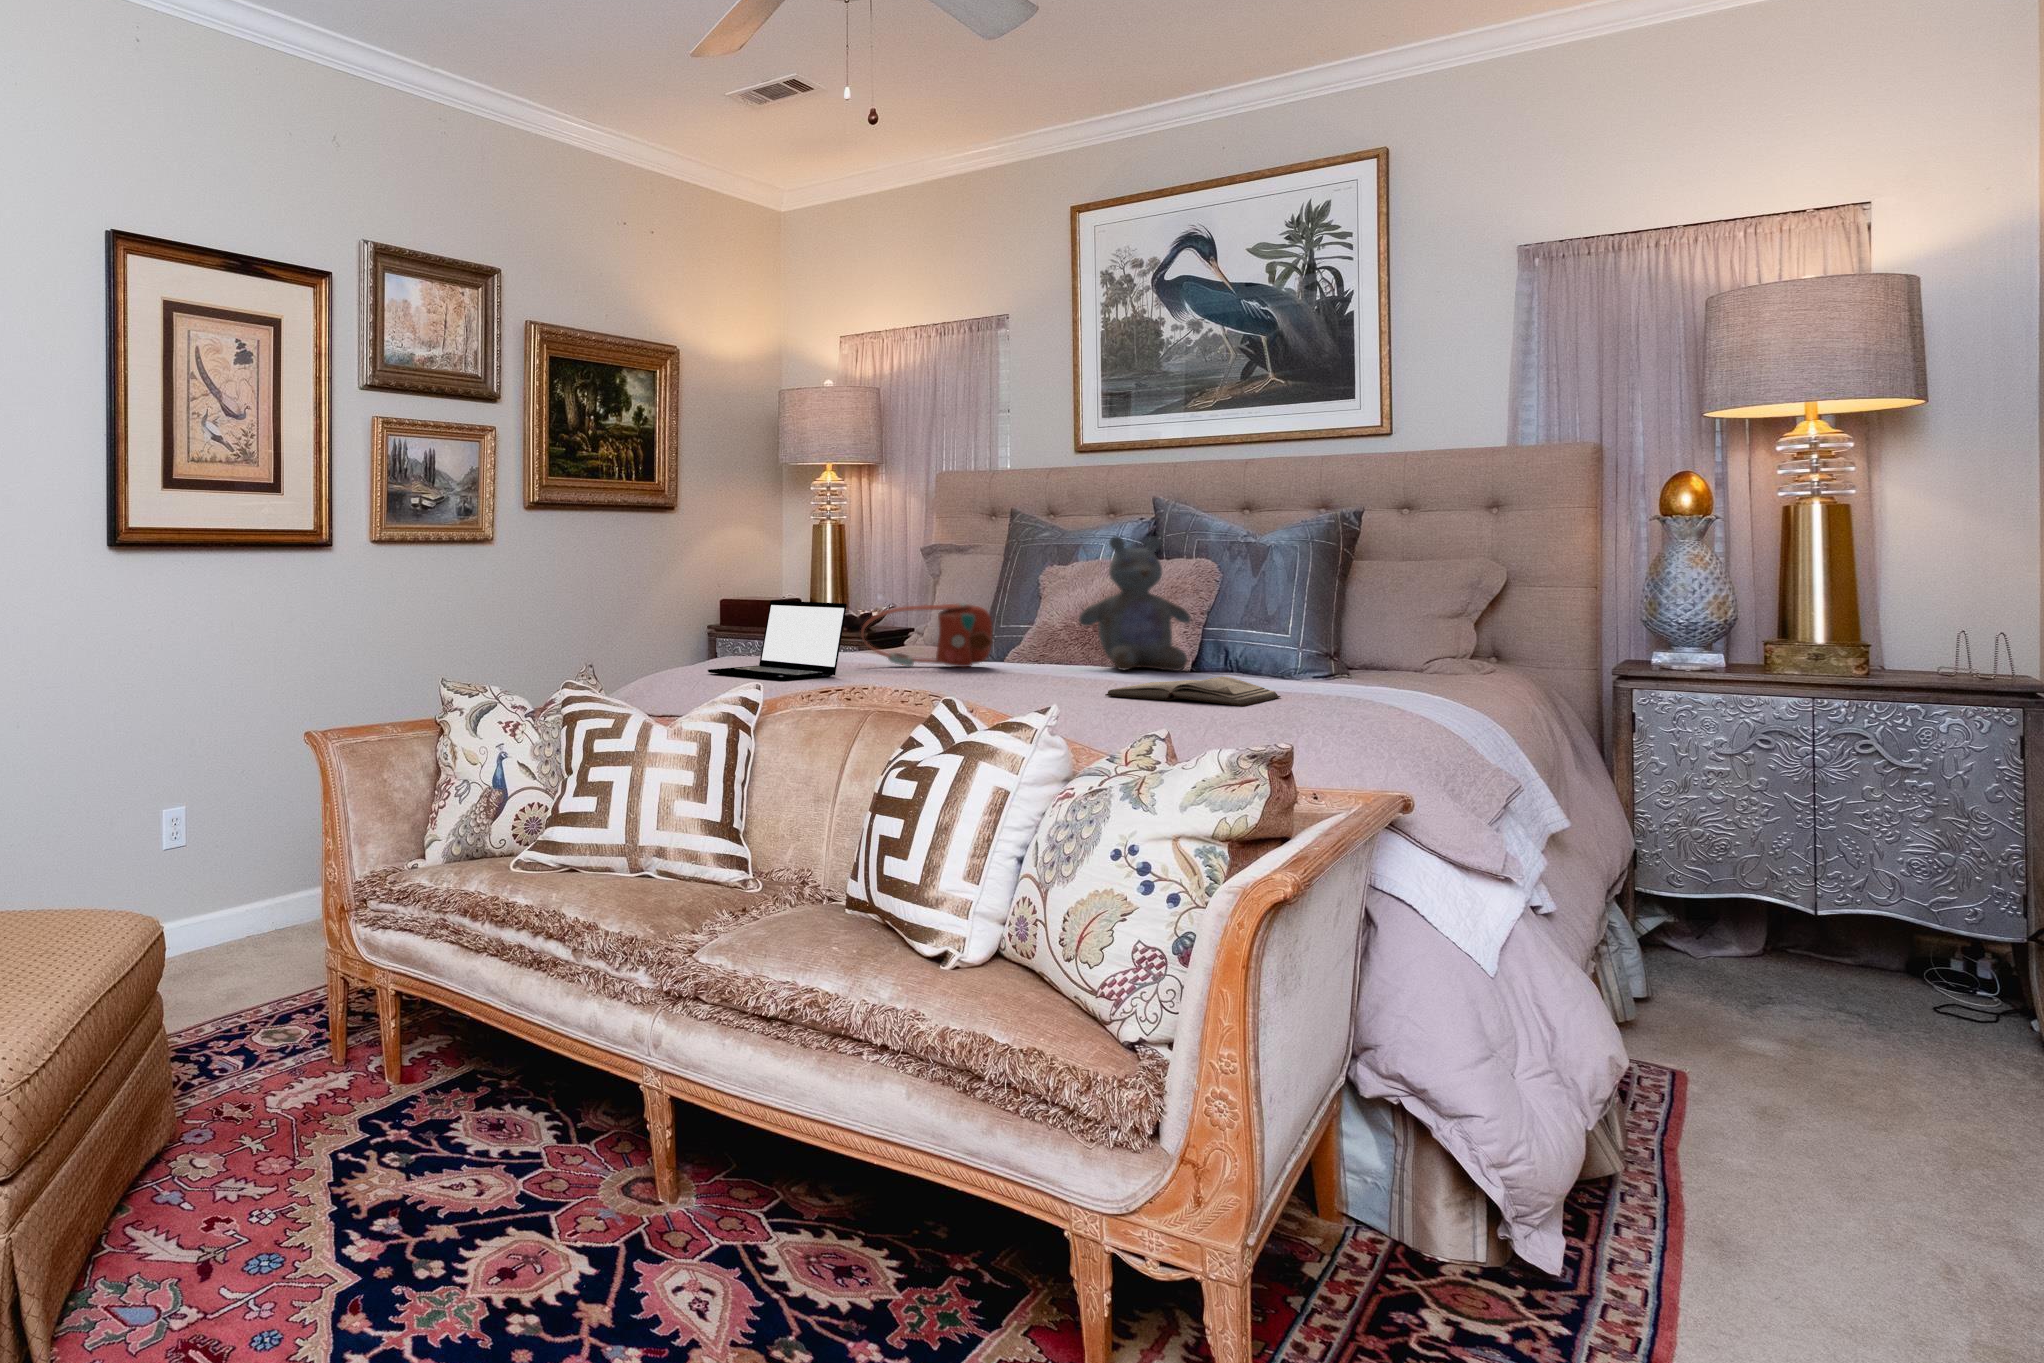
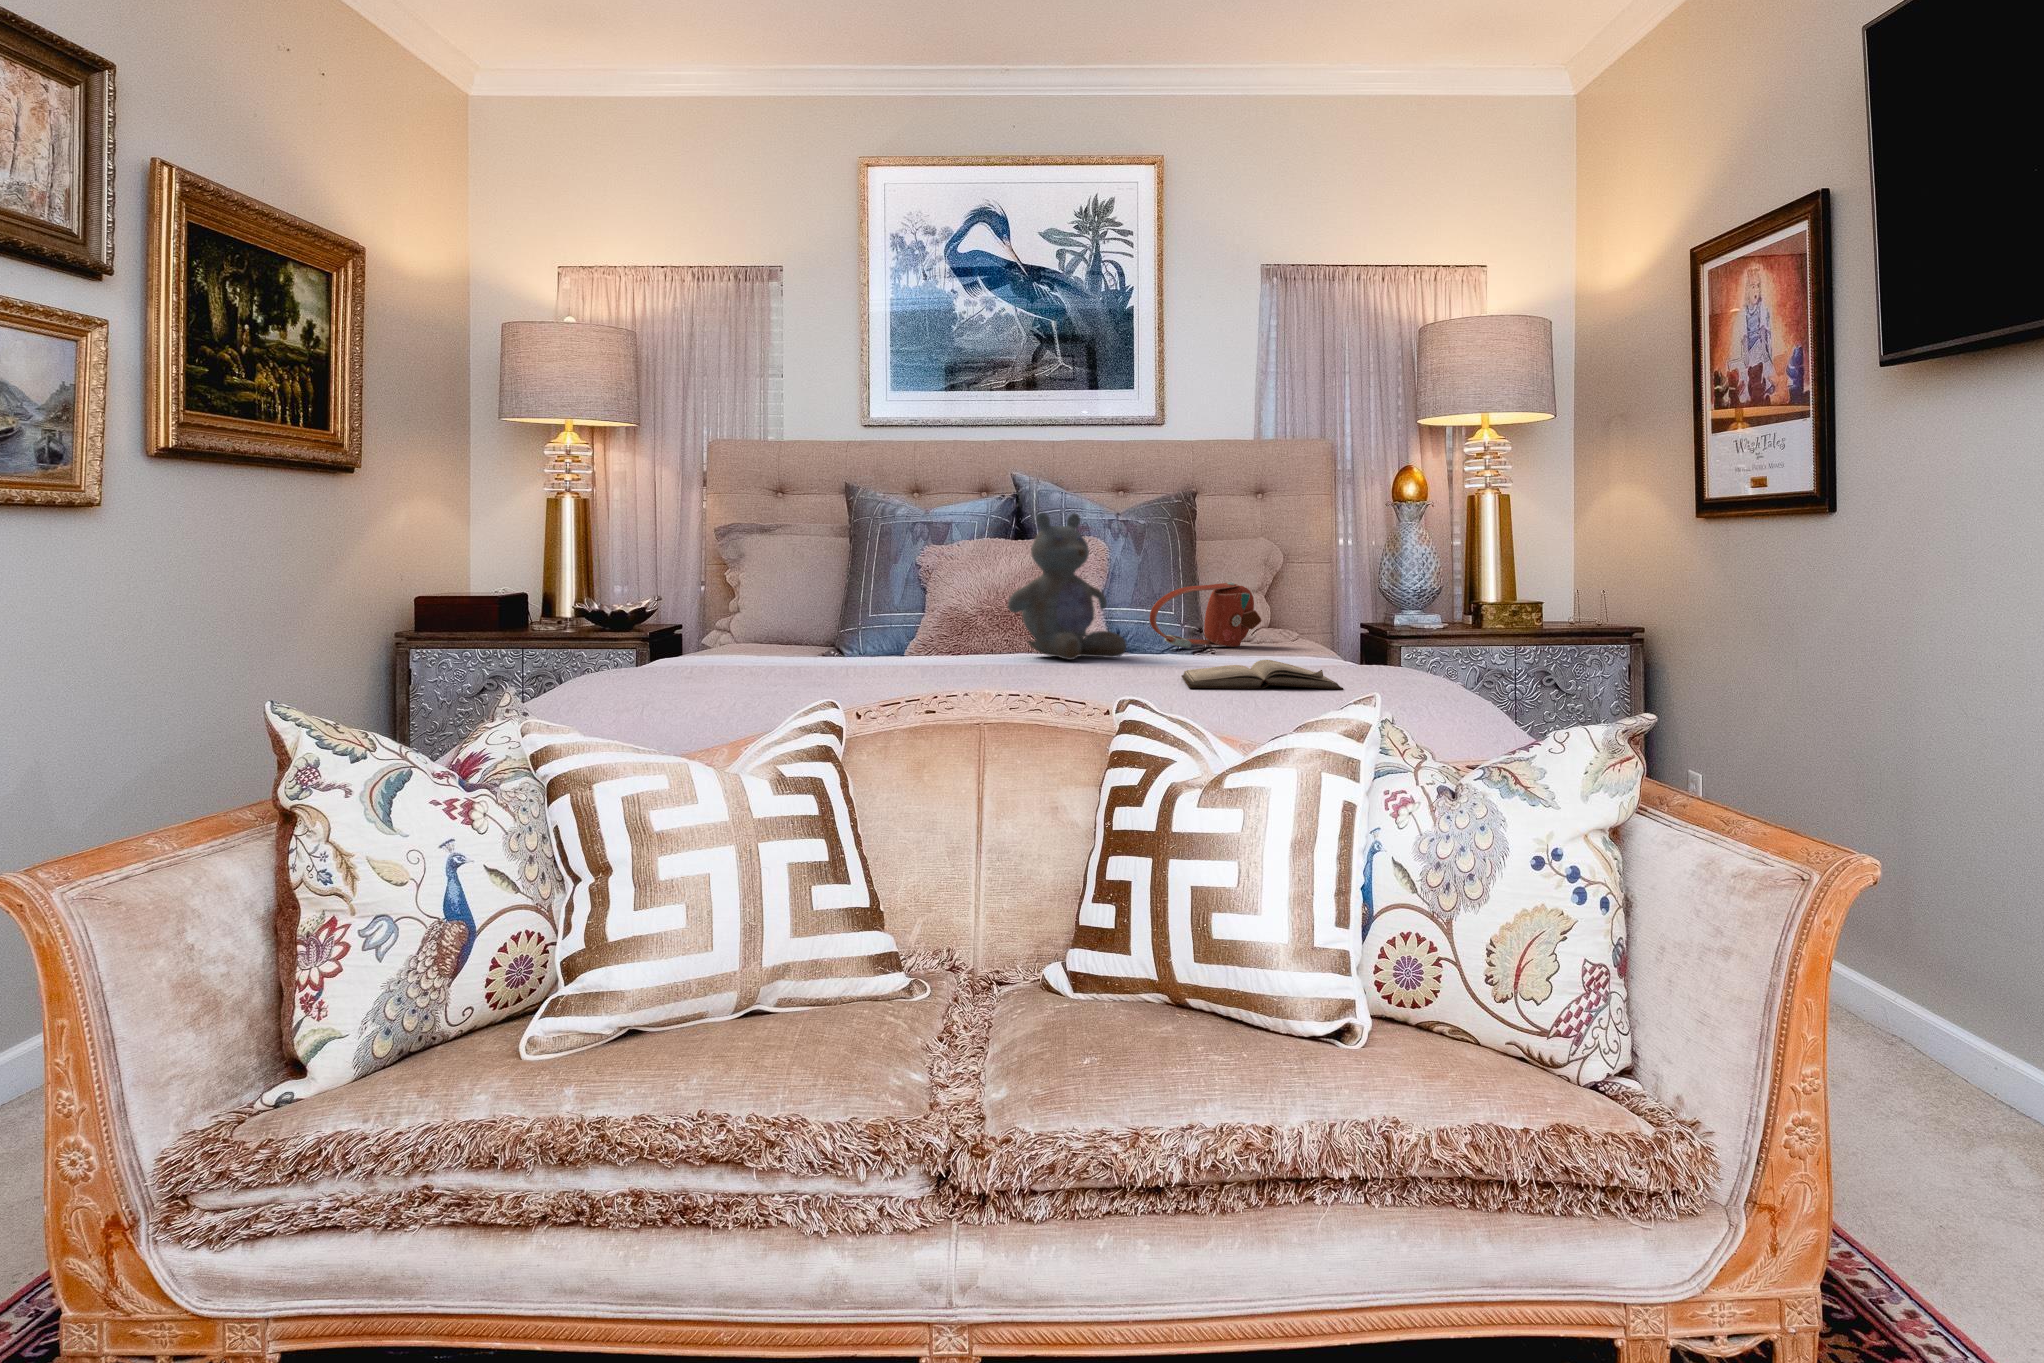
laptop computer: present [708,600,847,681] -> none [636,589,822,697]
handbag: present [861,603,993,667] -> present [1149,582,1262,648]

